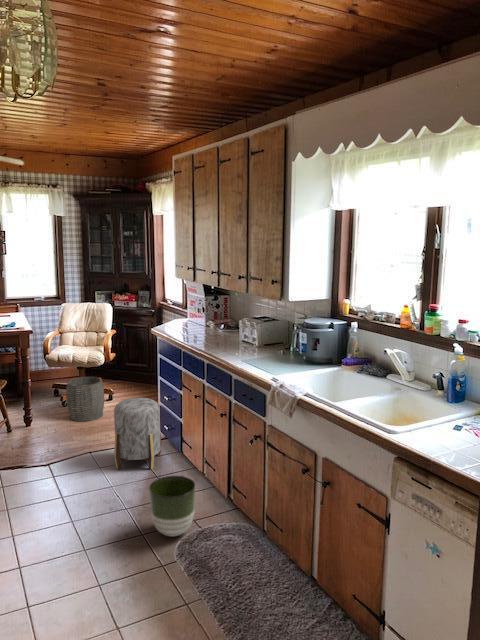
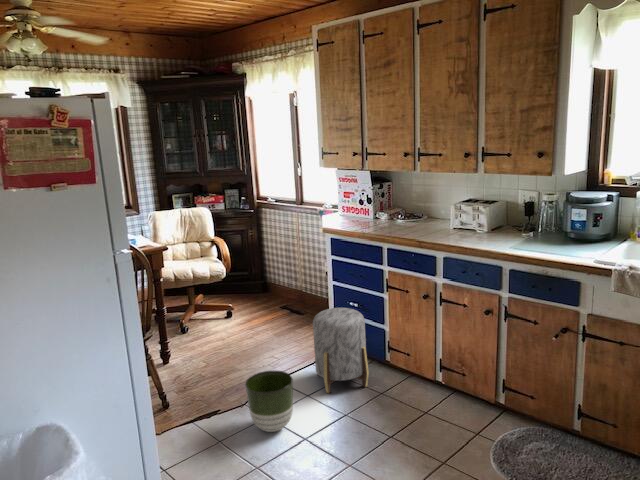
woven basket: present [66,377,104,421] -> none [199,294,244,348]
planter: present [149,476,195,537] -> present [245,370,293,432]

